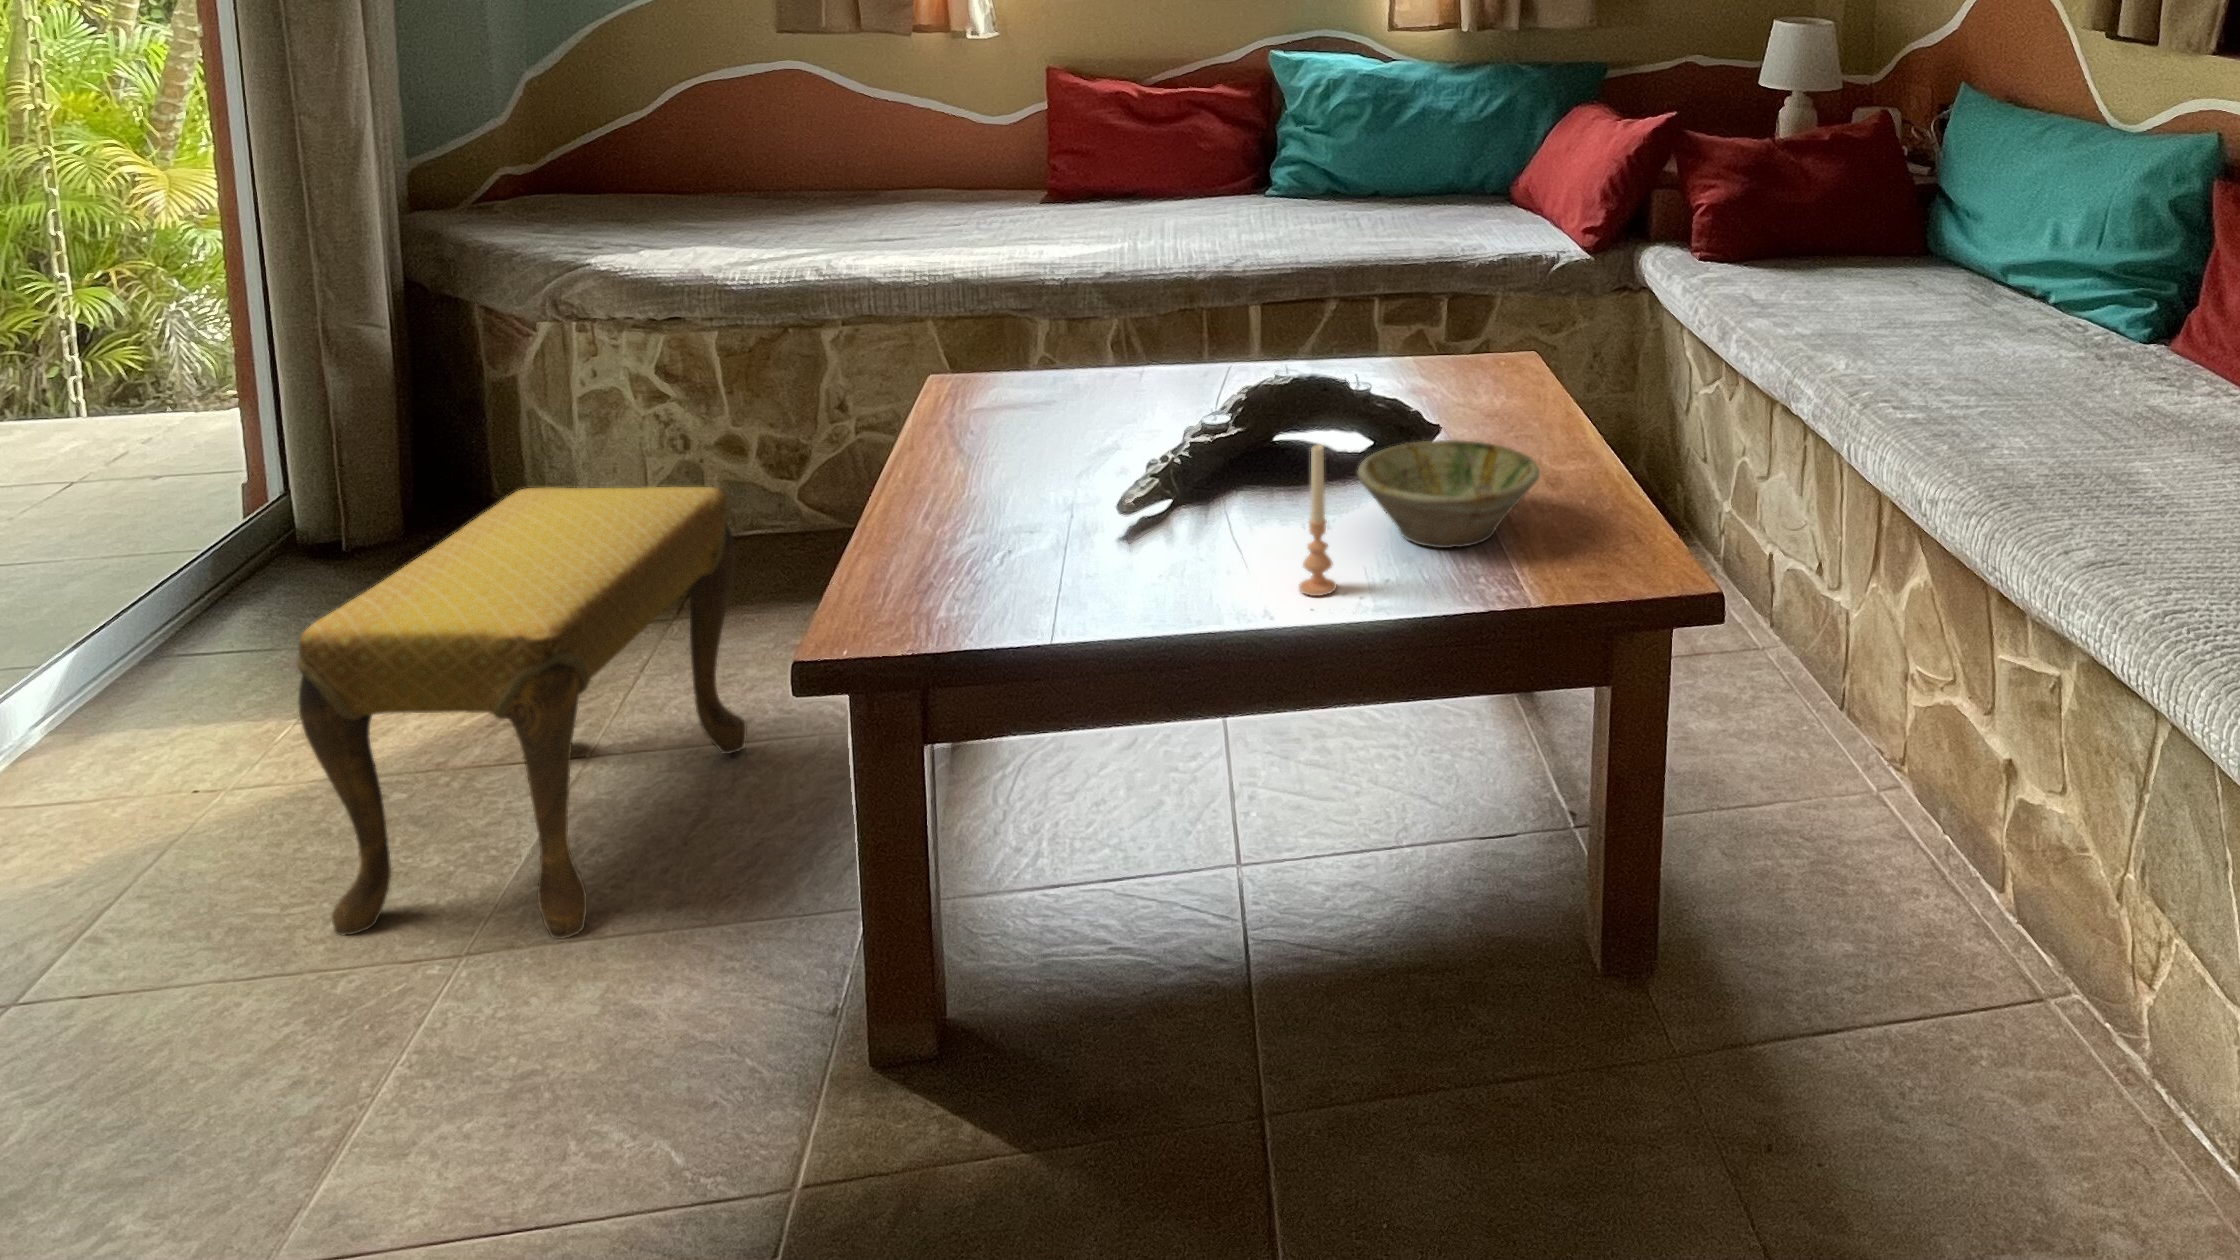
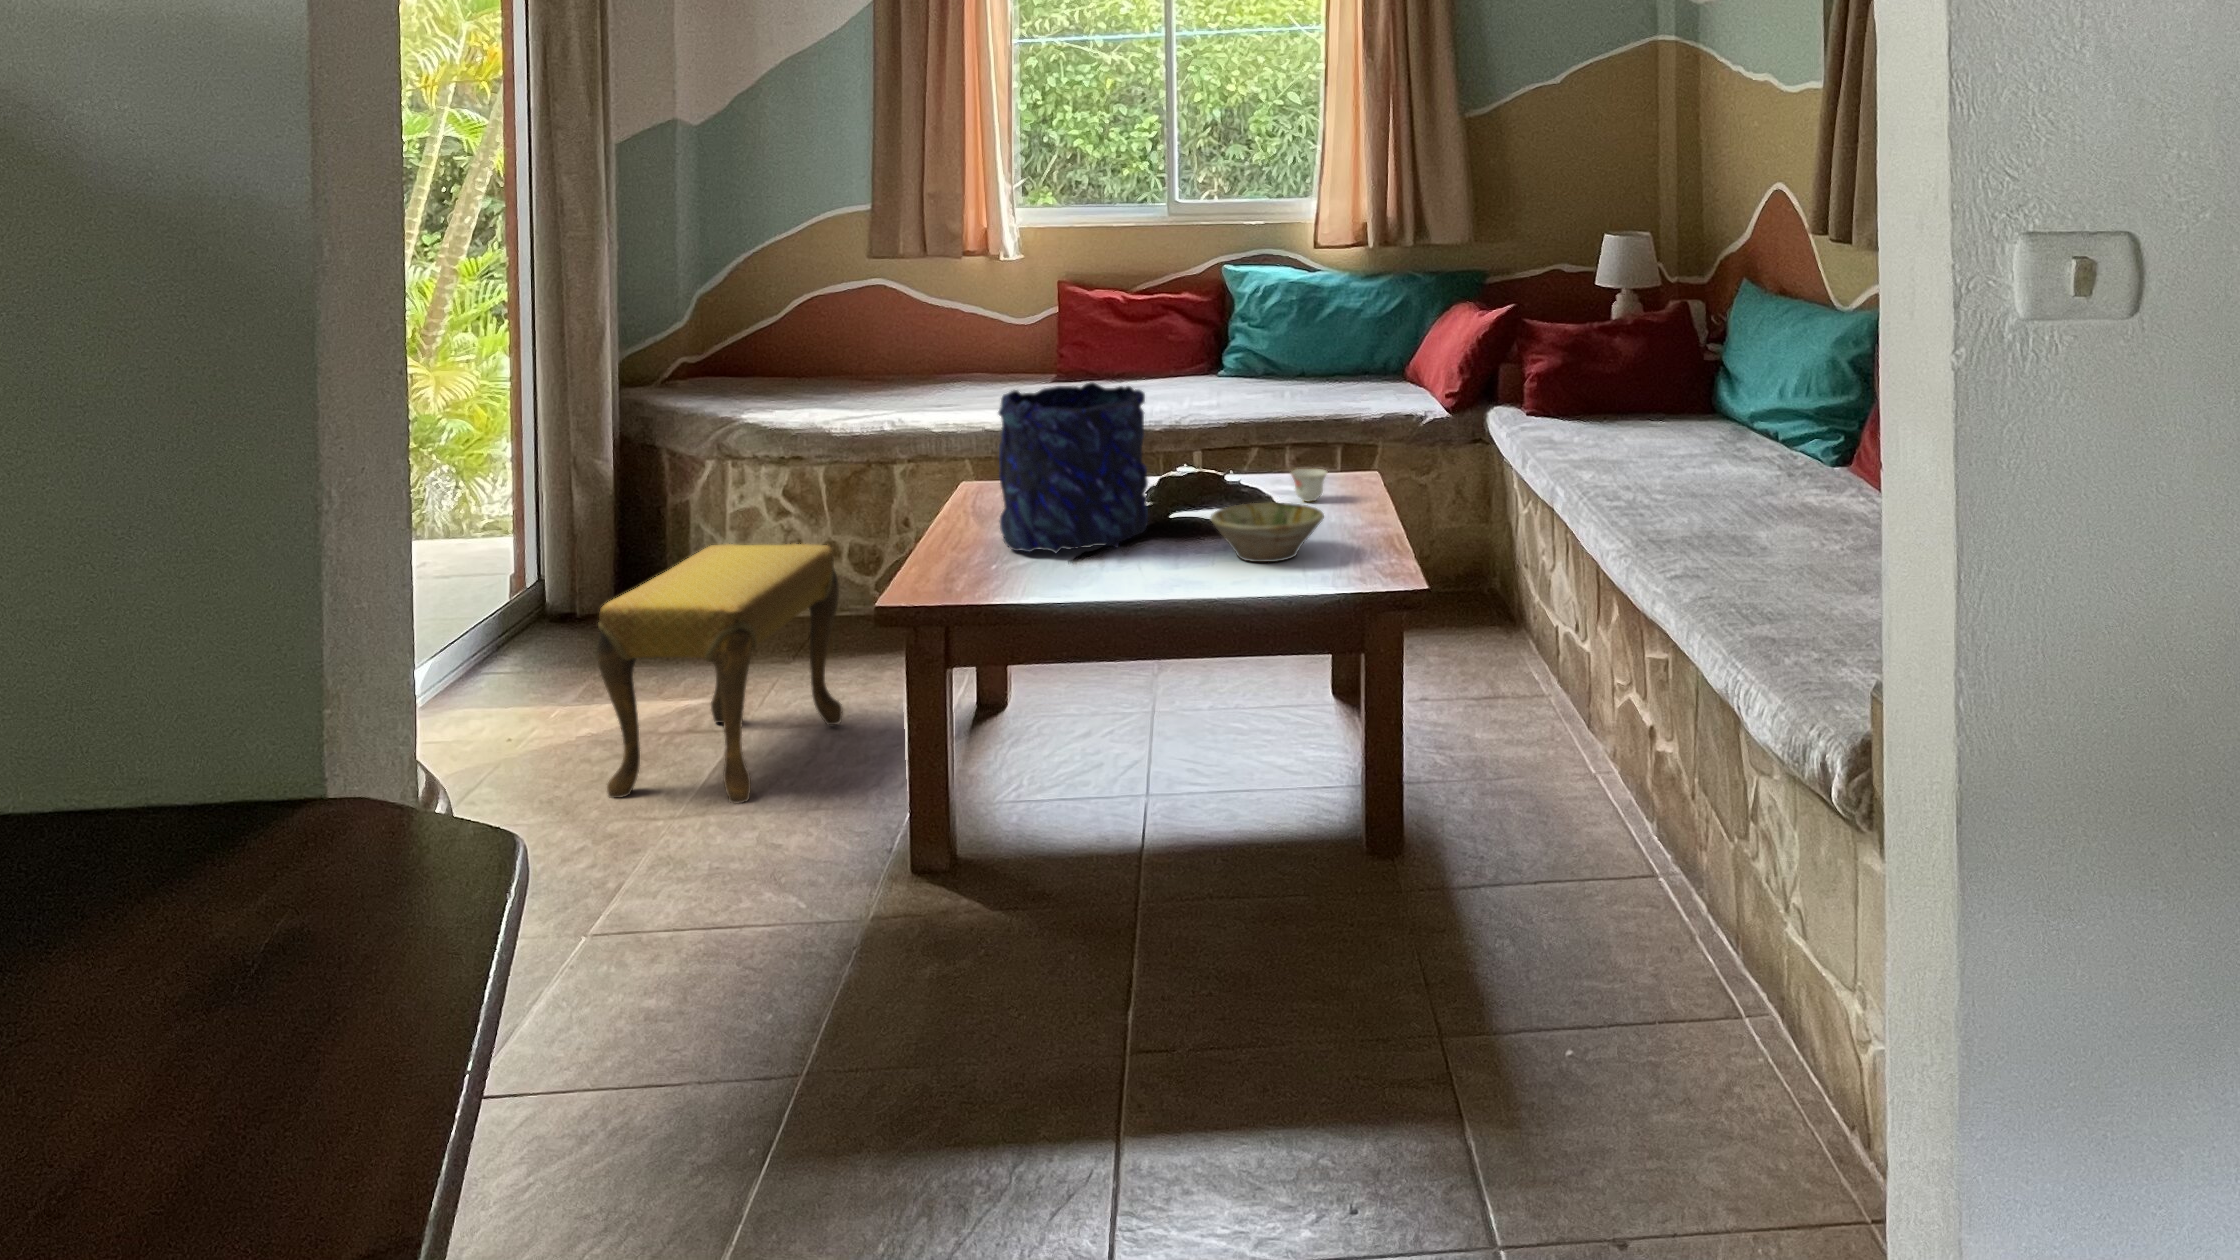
vase: none [998,246,1244,534] -> present [998,382,1148,553]
teacup: none [1439,363,1495,413] -> present [1291,469,1327,502]
candle: present [1299,444,1336,596] -> none [1166,488,1189,581]

